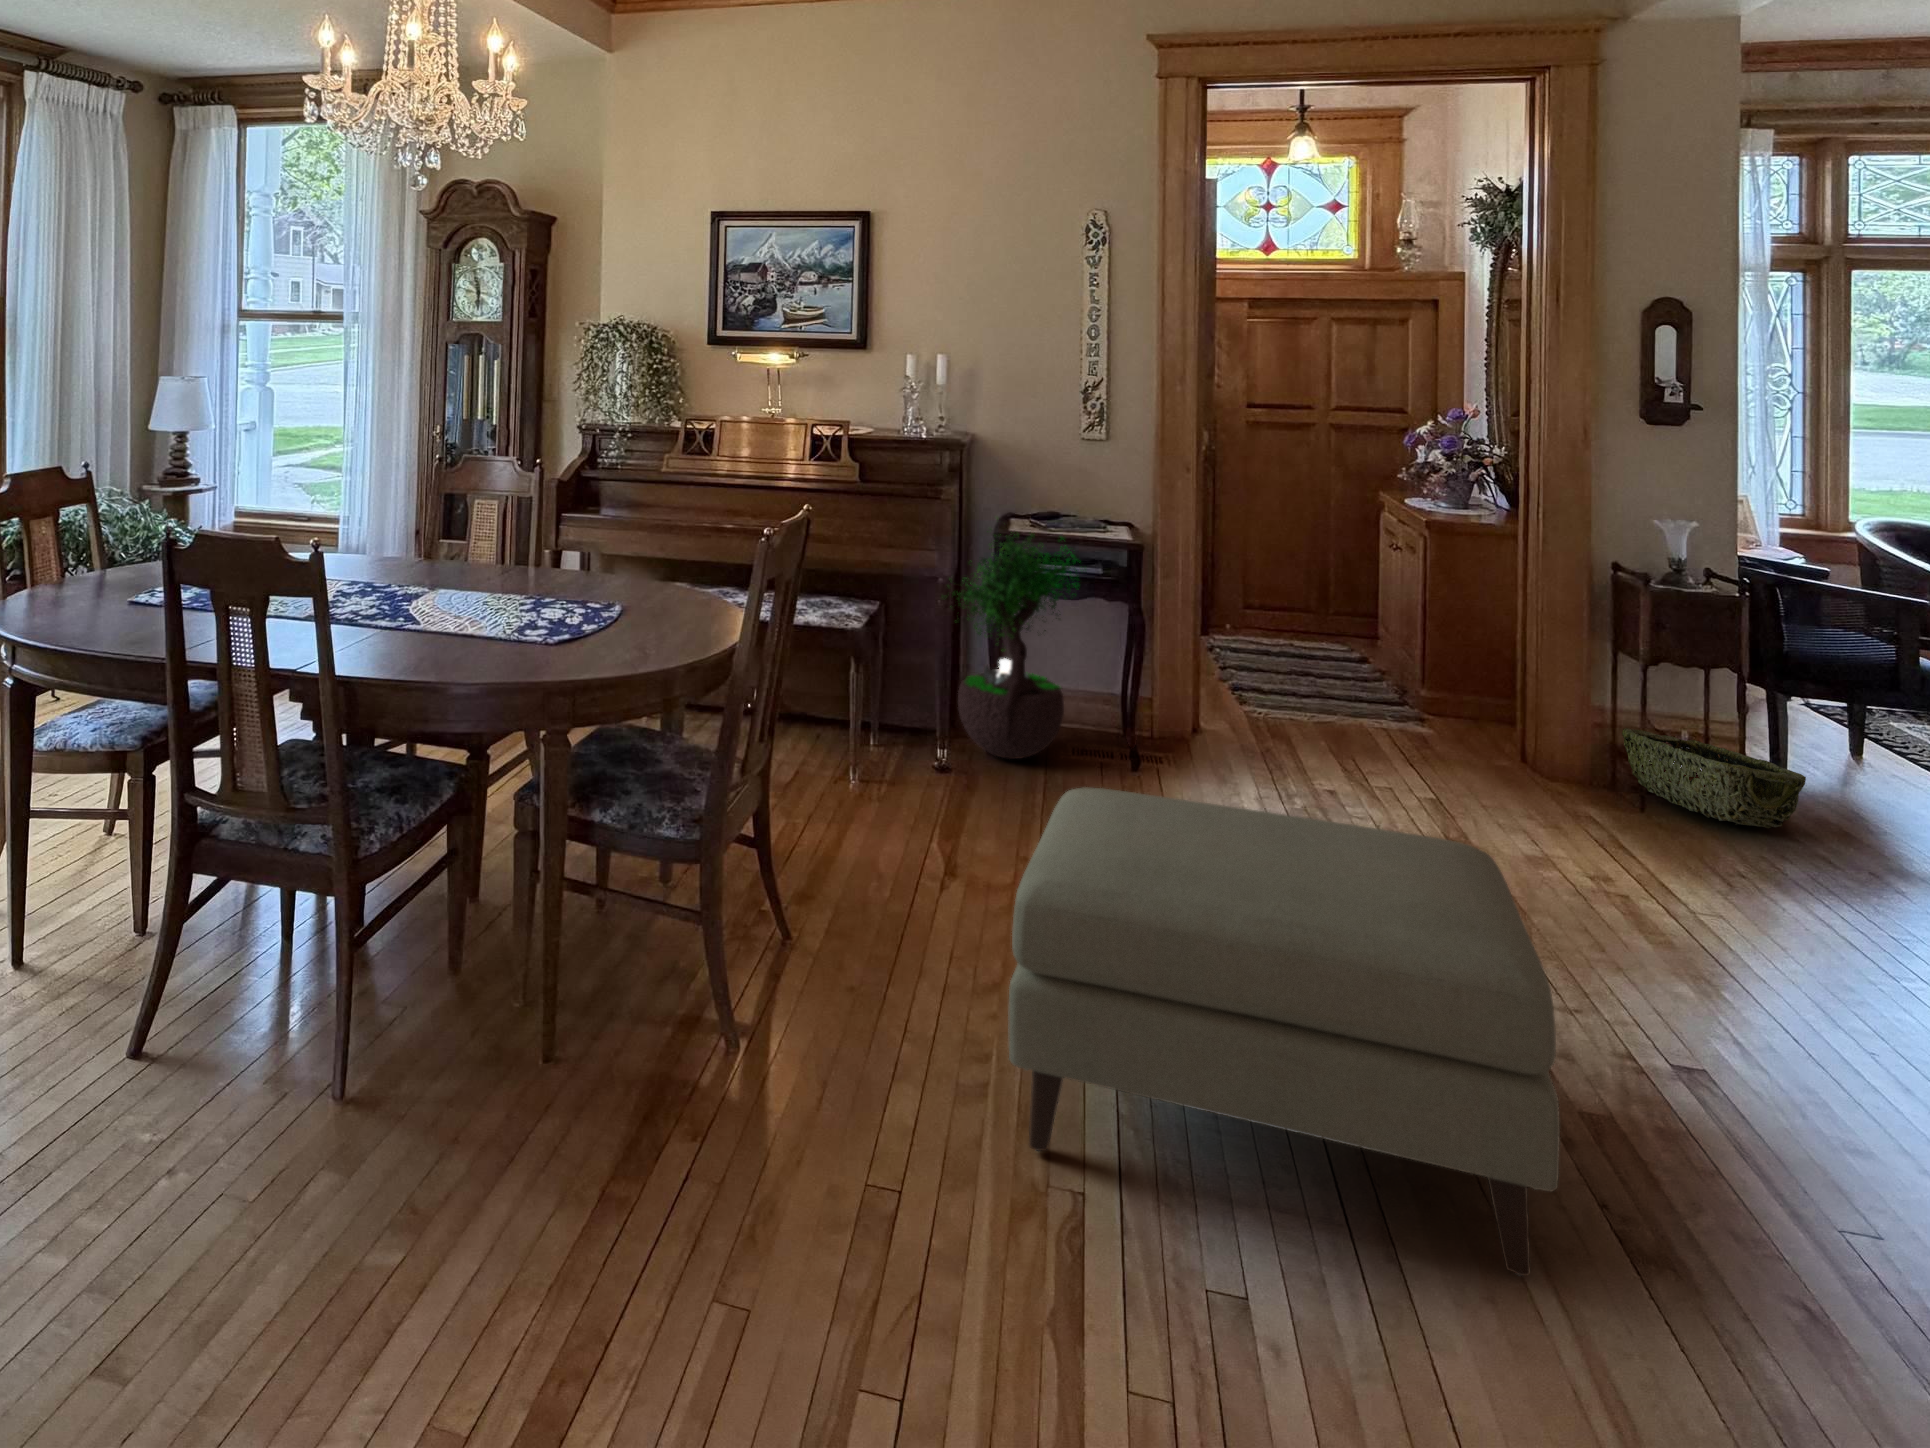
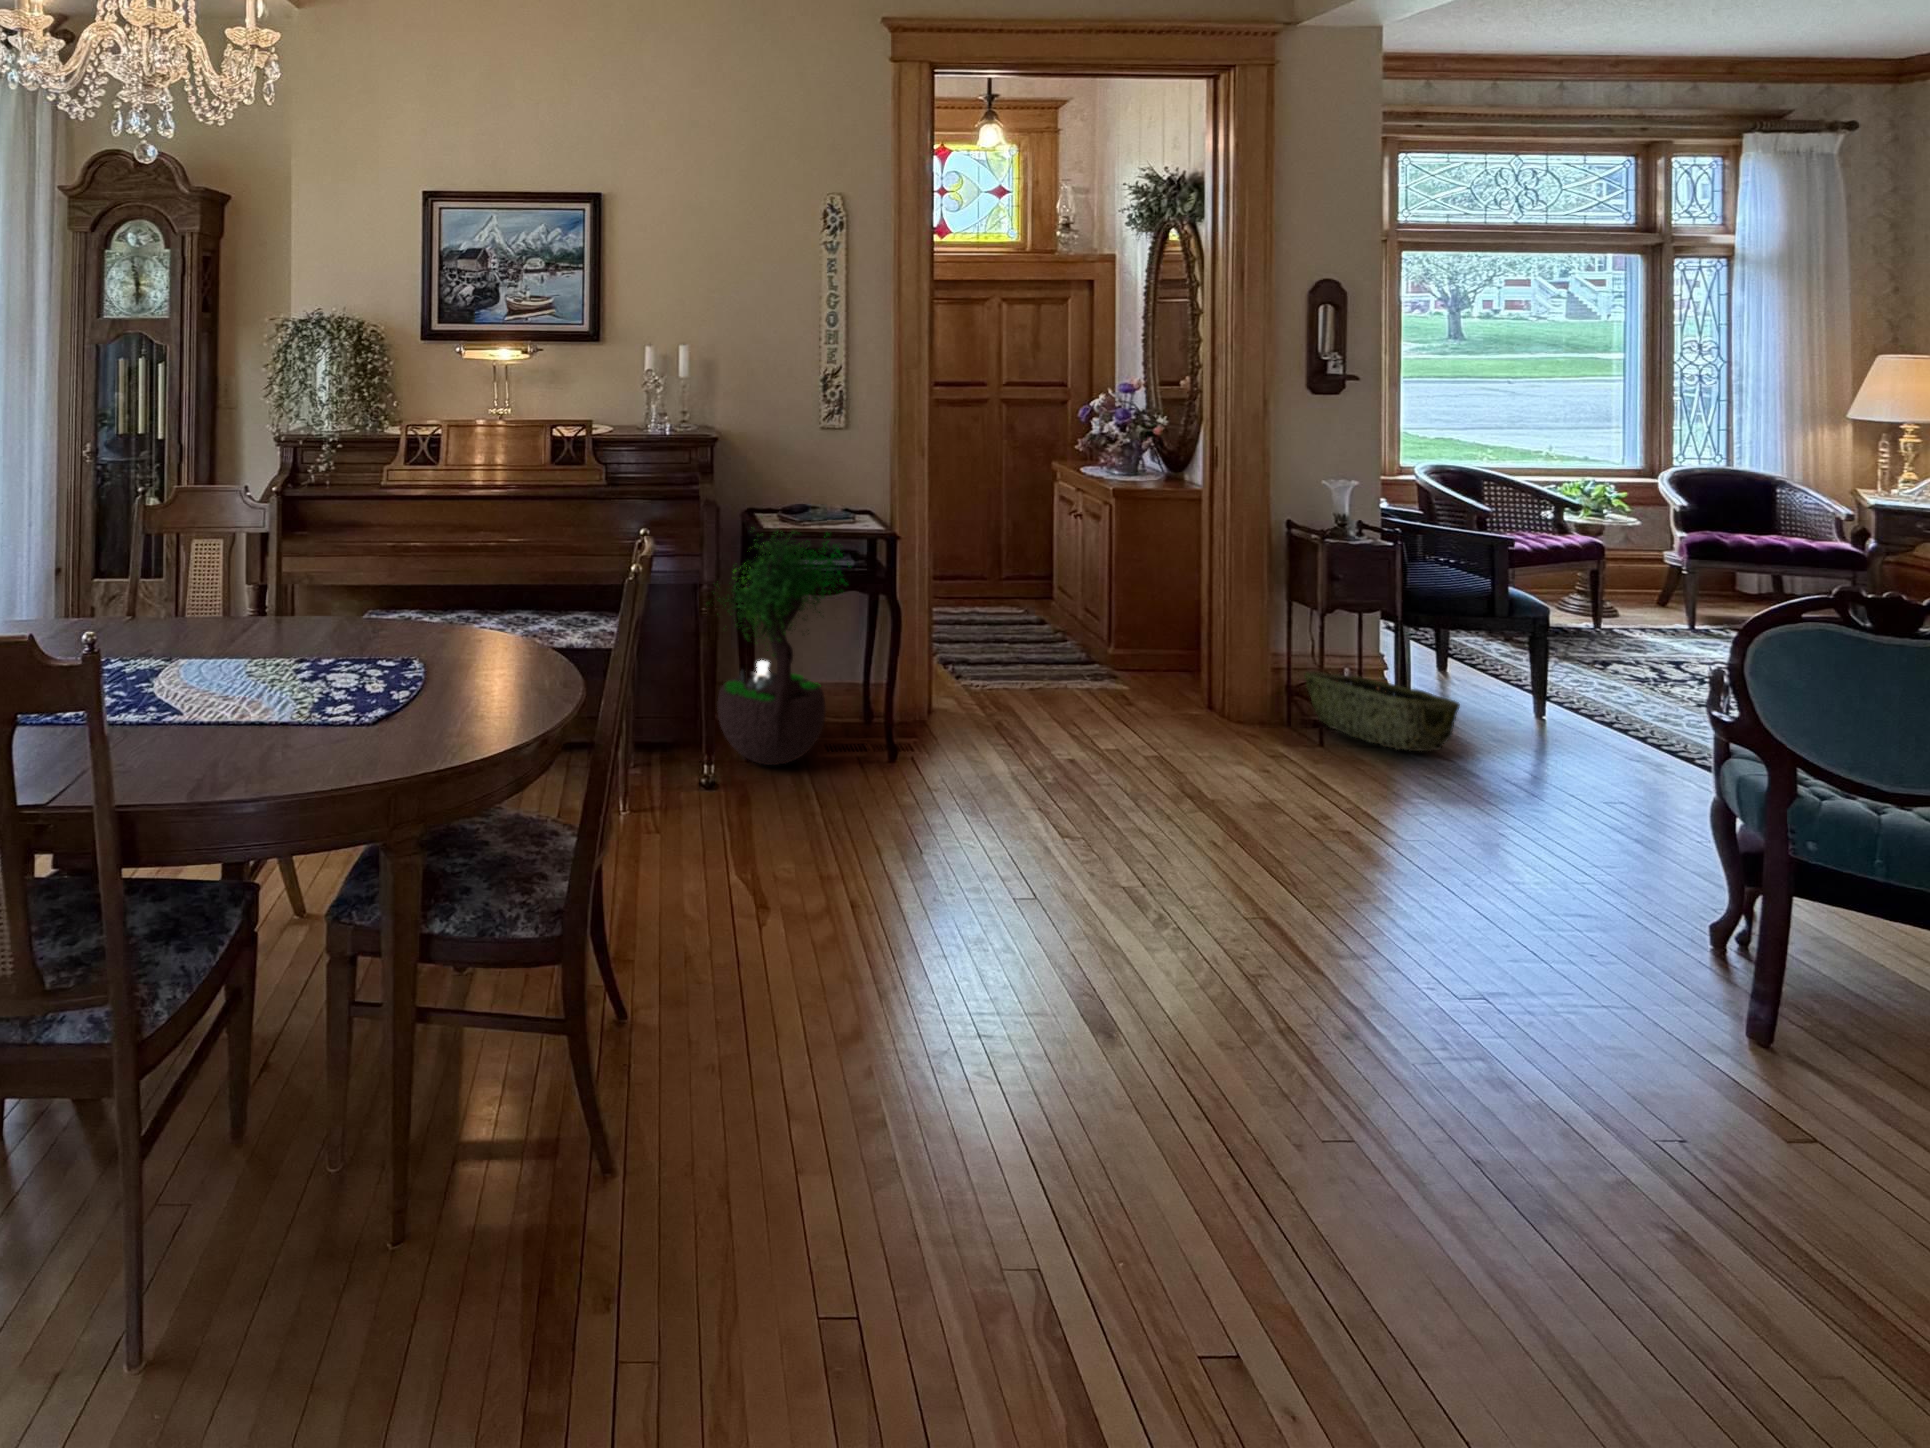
ottoman: present [1008,787,1560,1276] -> none [938,823,1556,1309]

